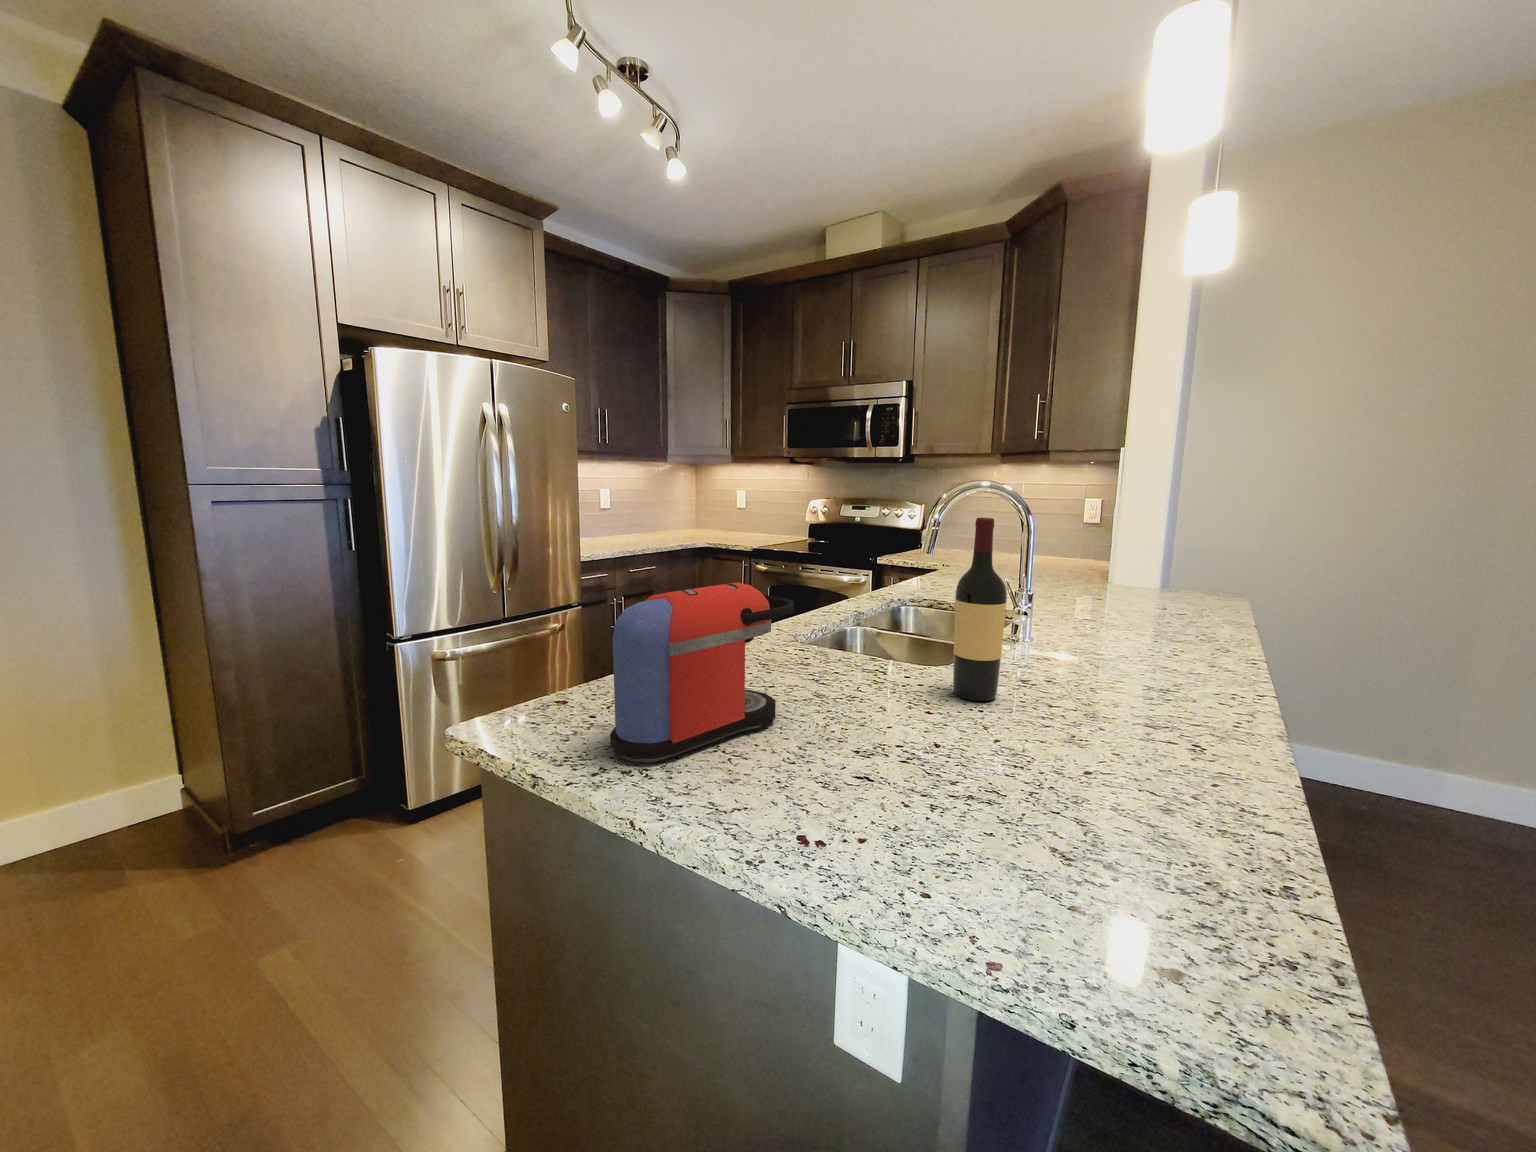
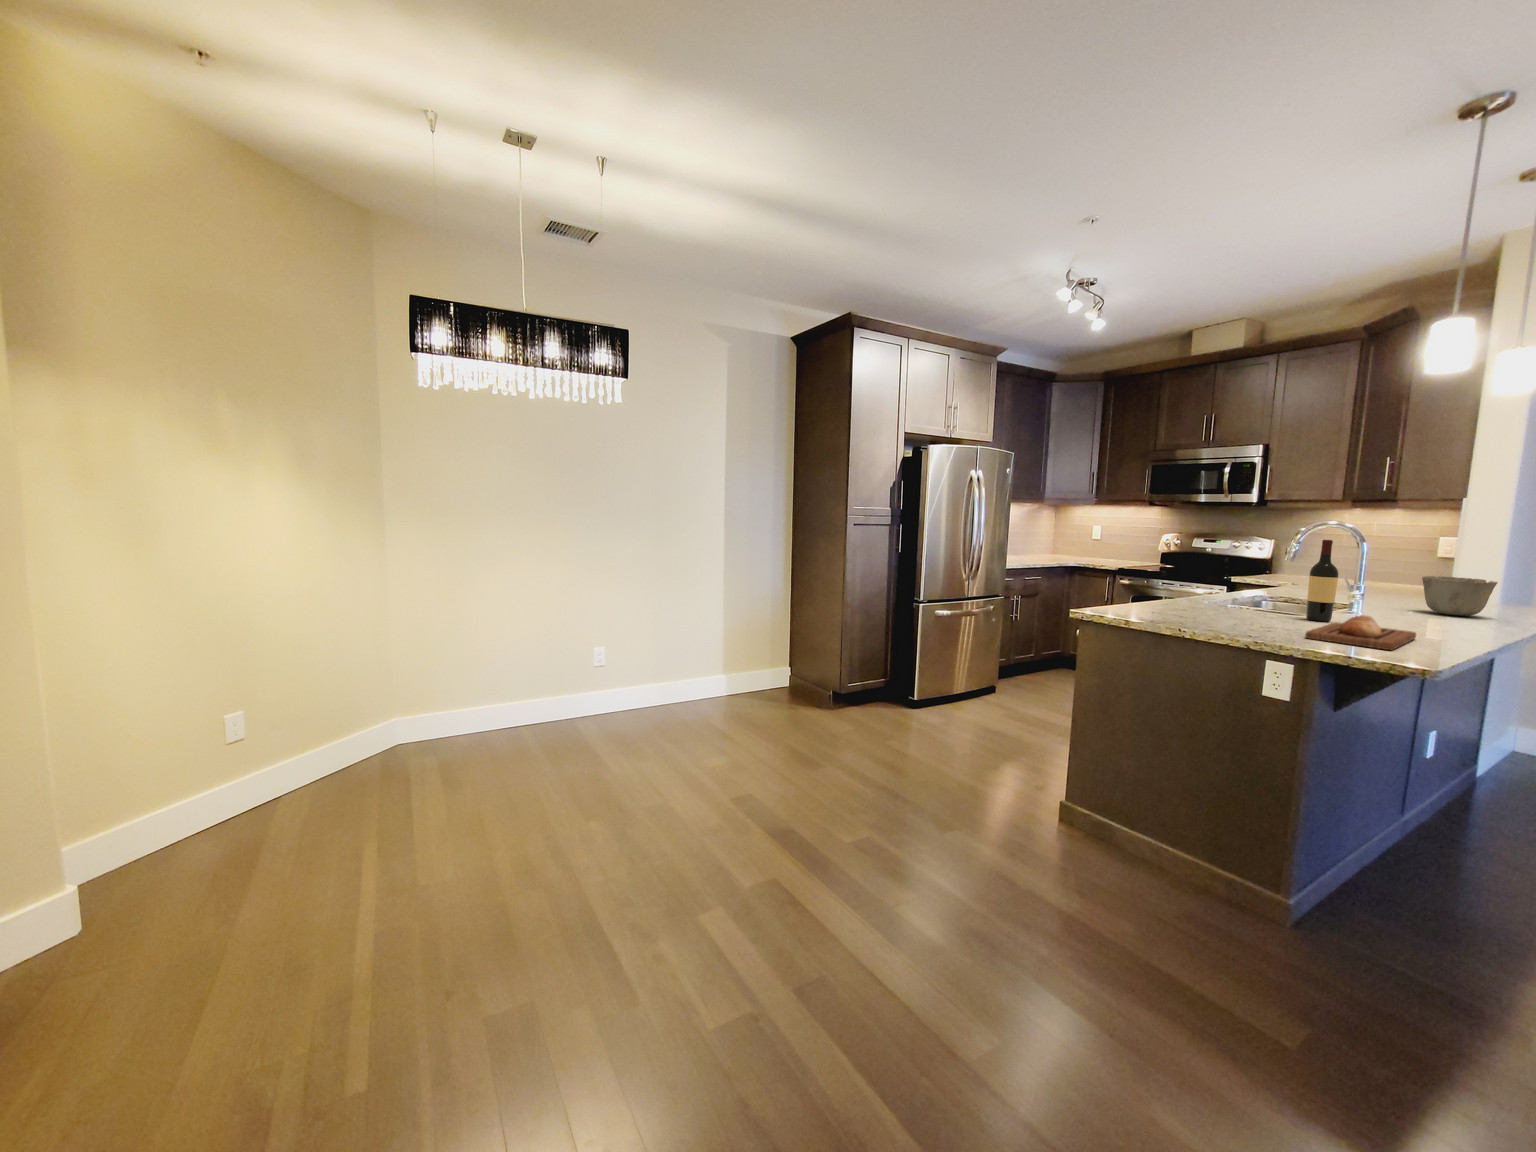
ceramic bowl: none [1103,563,1201,628] -> present [1422,576,1498,616]
coffee maker: present [610,582,794,762] -> none [1155,560,1230,618]
bread loaf: none [944,726,1210,960] -> present [1305,615,1416,650]

